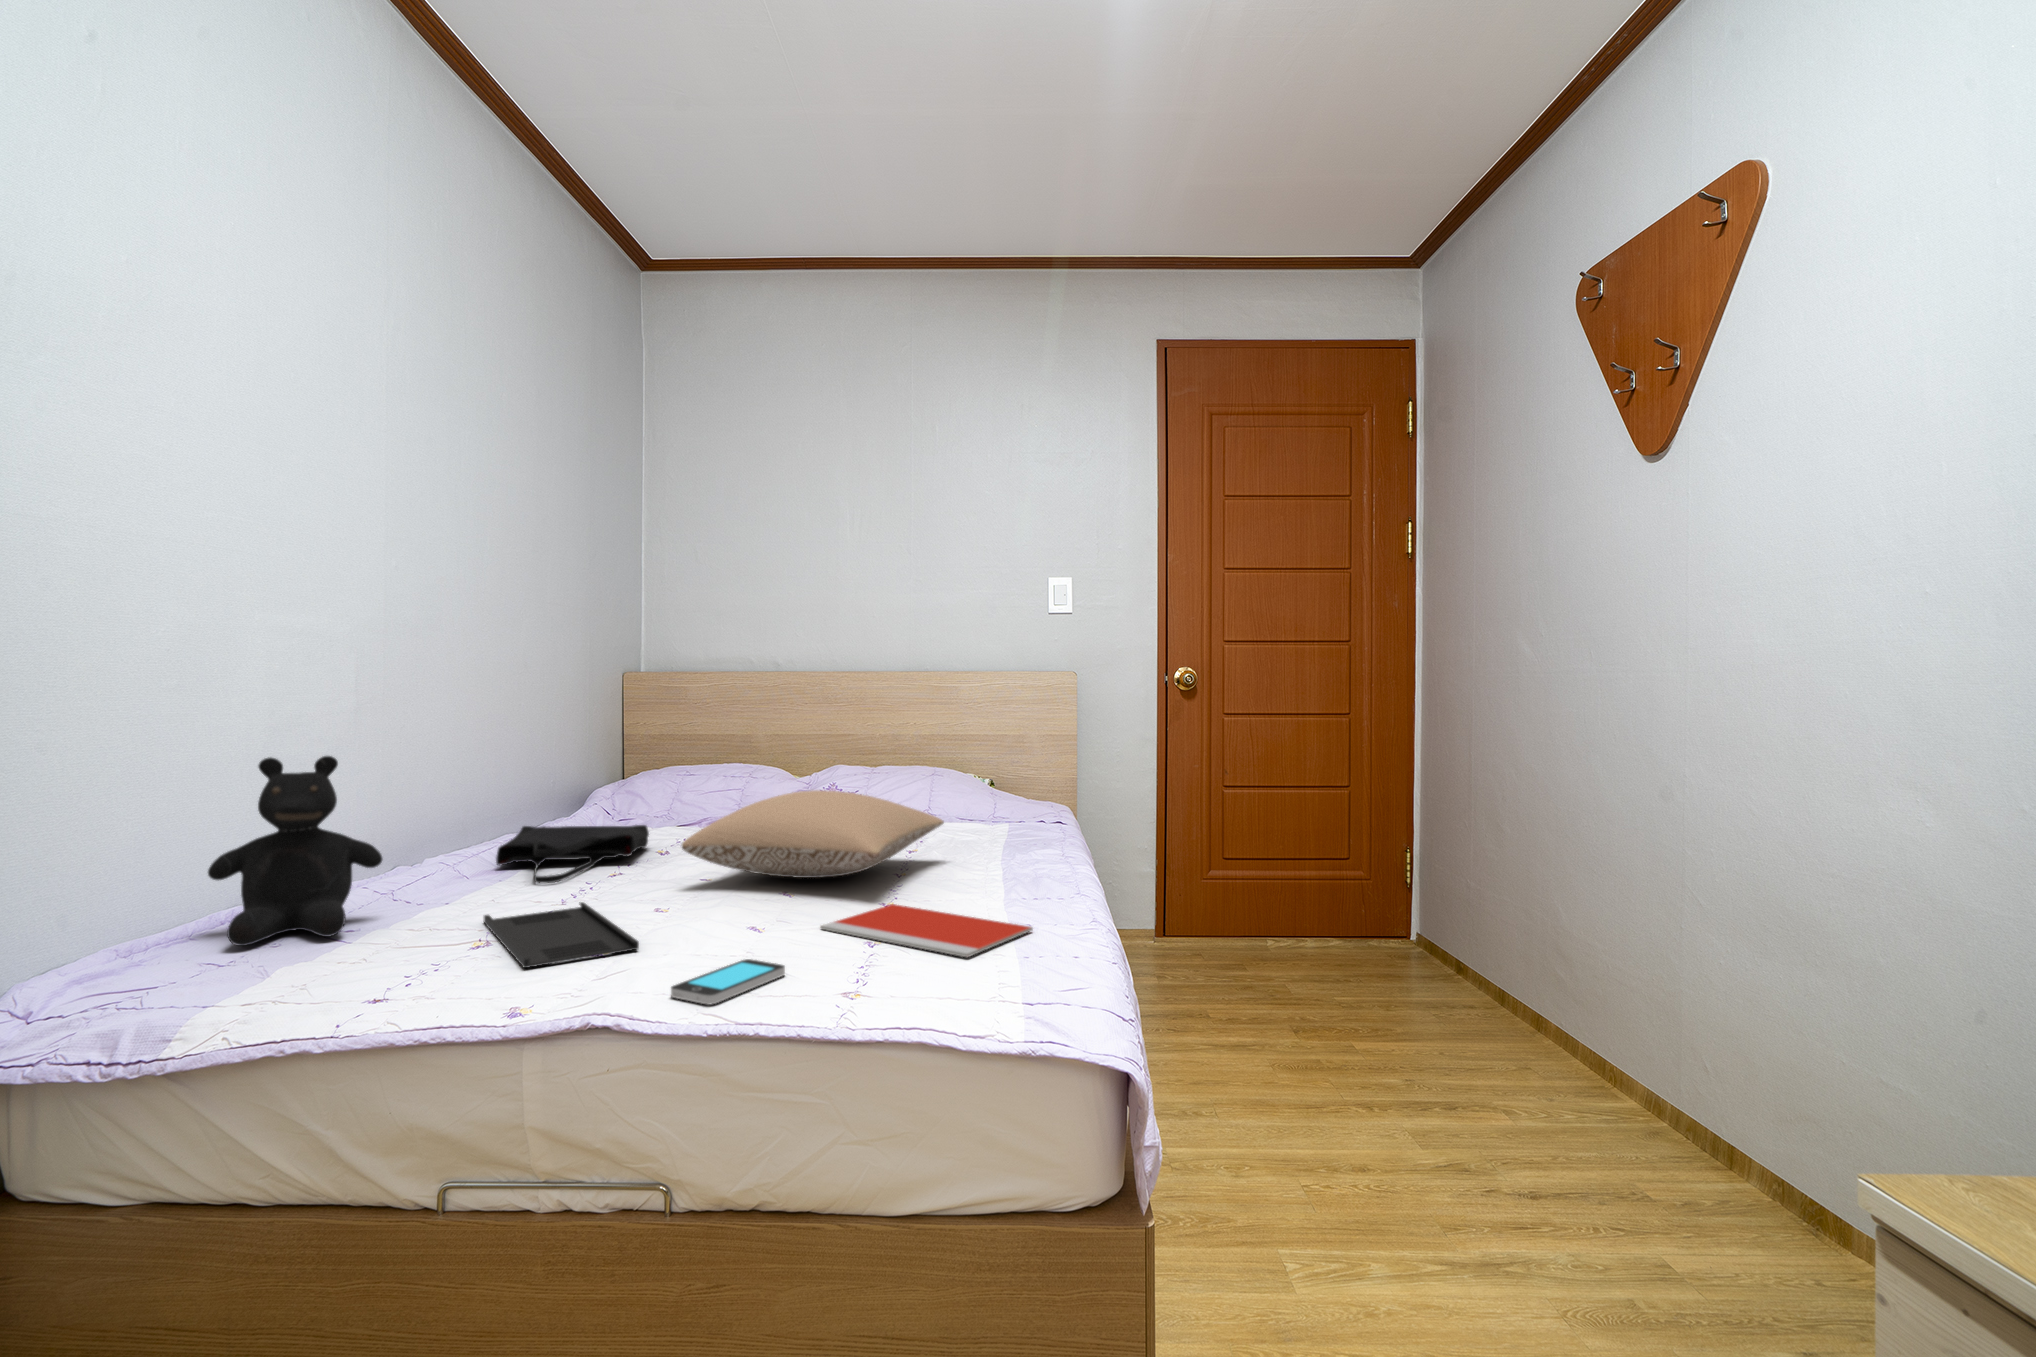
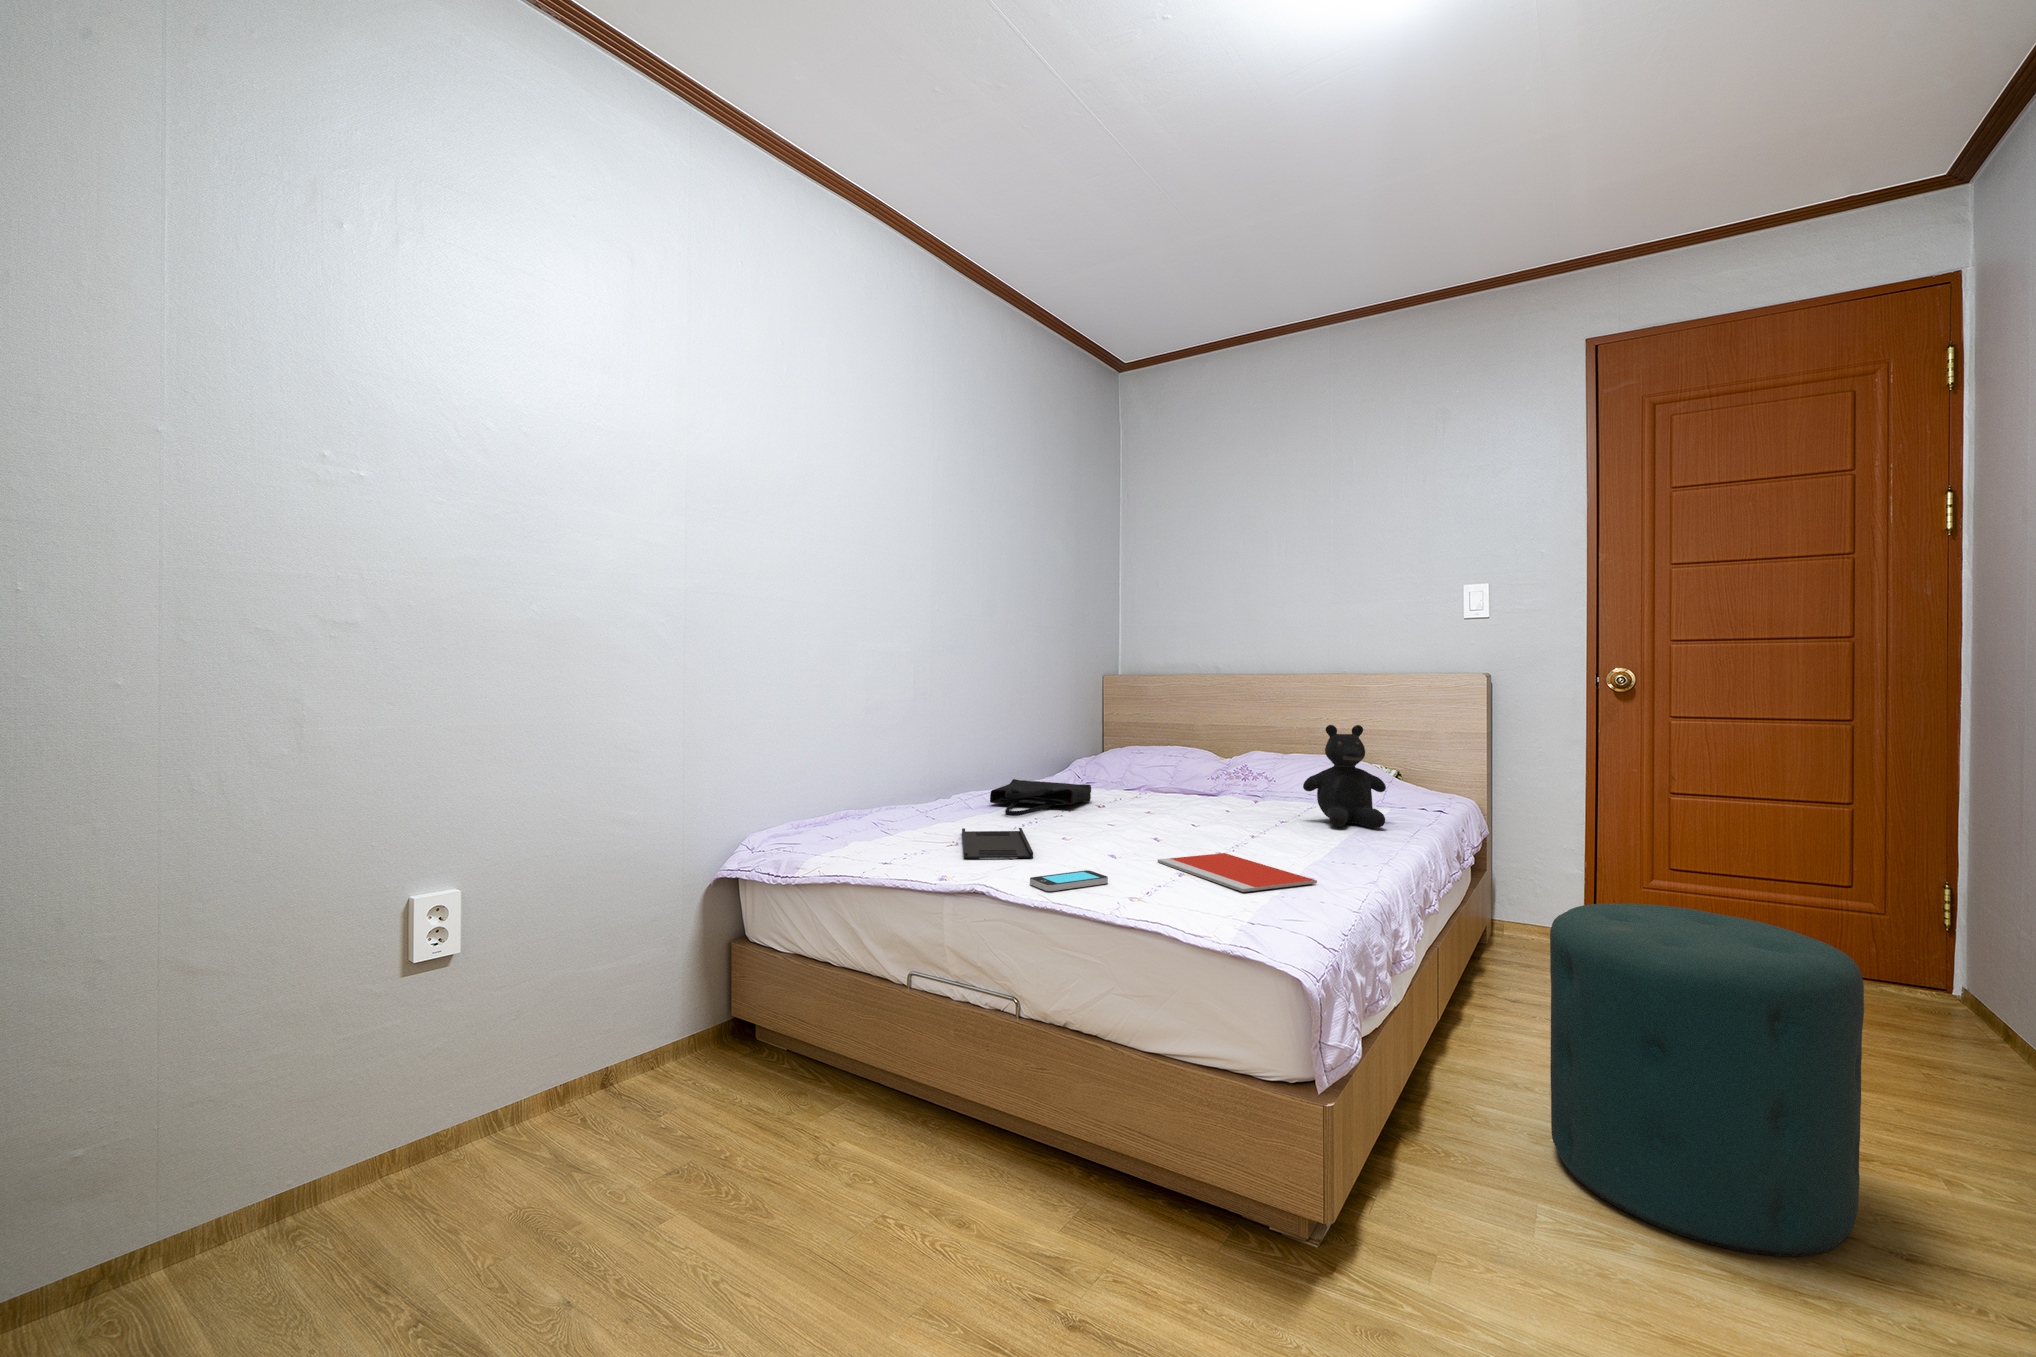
teddy bear: present [208,756,382,946] -> present [1303,725,1386,828]
pillow: present [682,790,944,878] -> none [1089,766,1301,830]
ottoman: none [1251,903,1509,1241] -> present [1550,903,1864,1256]

